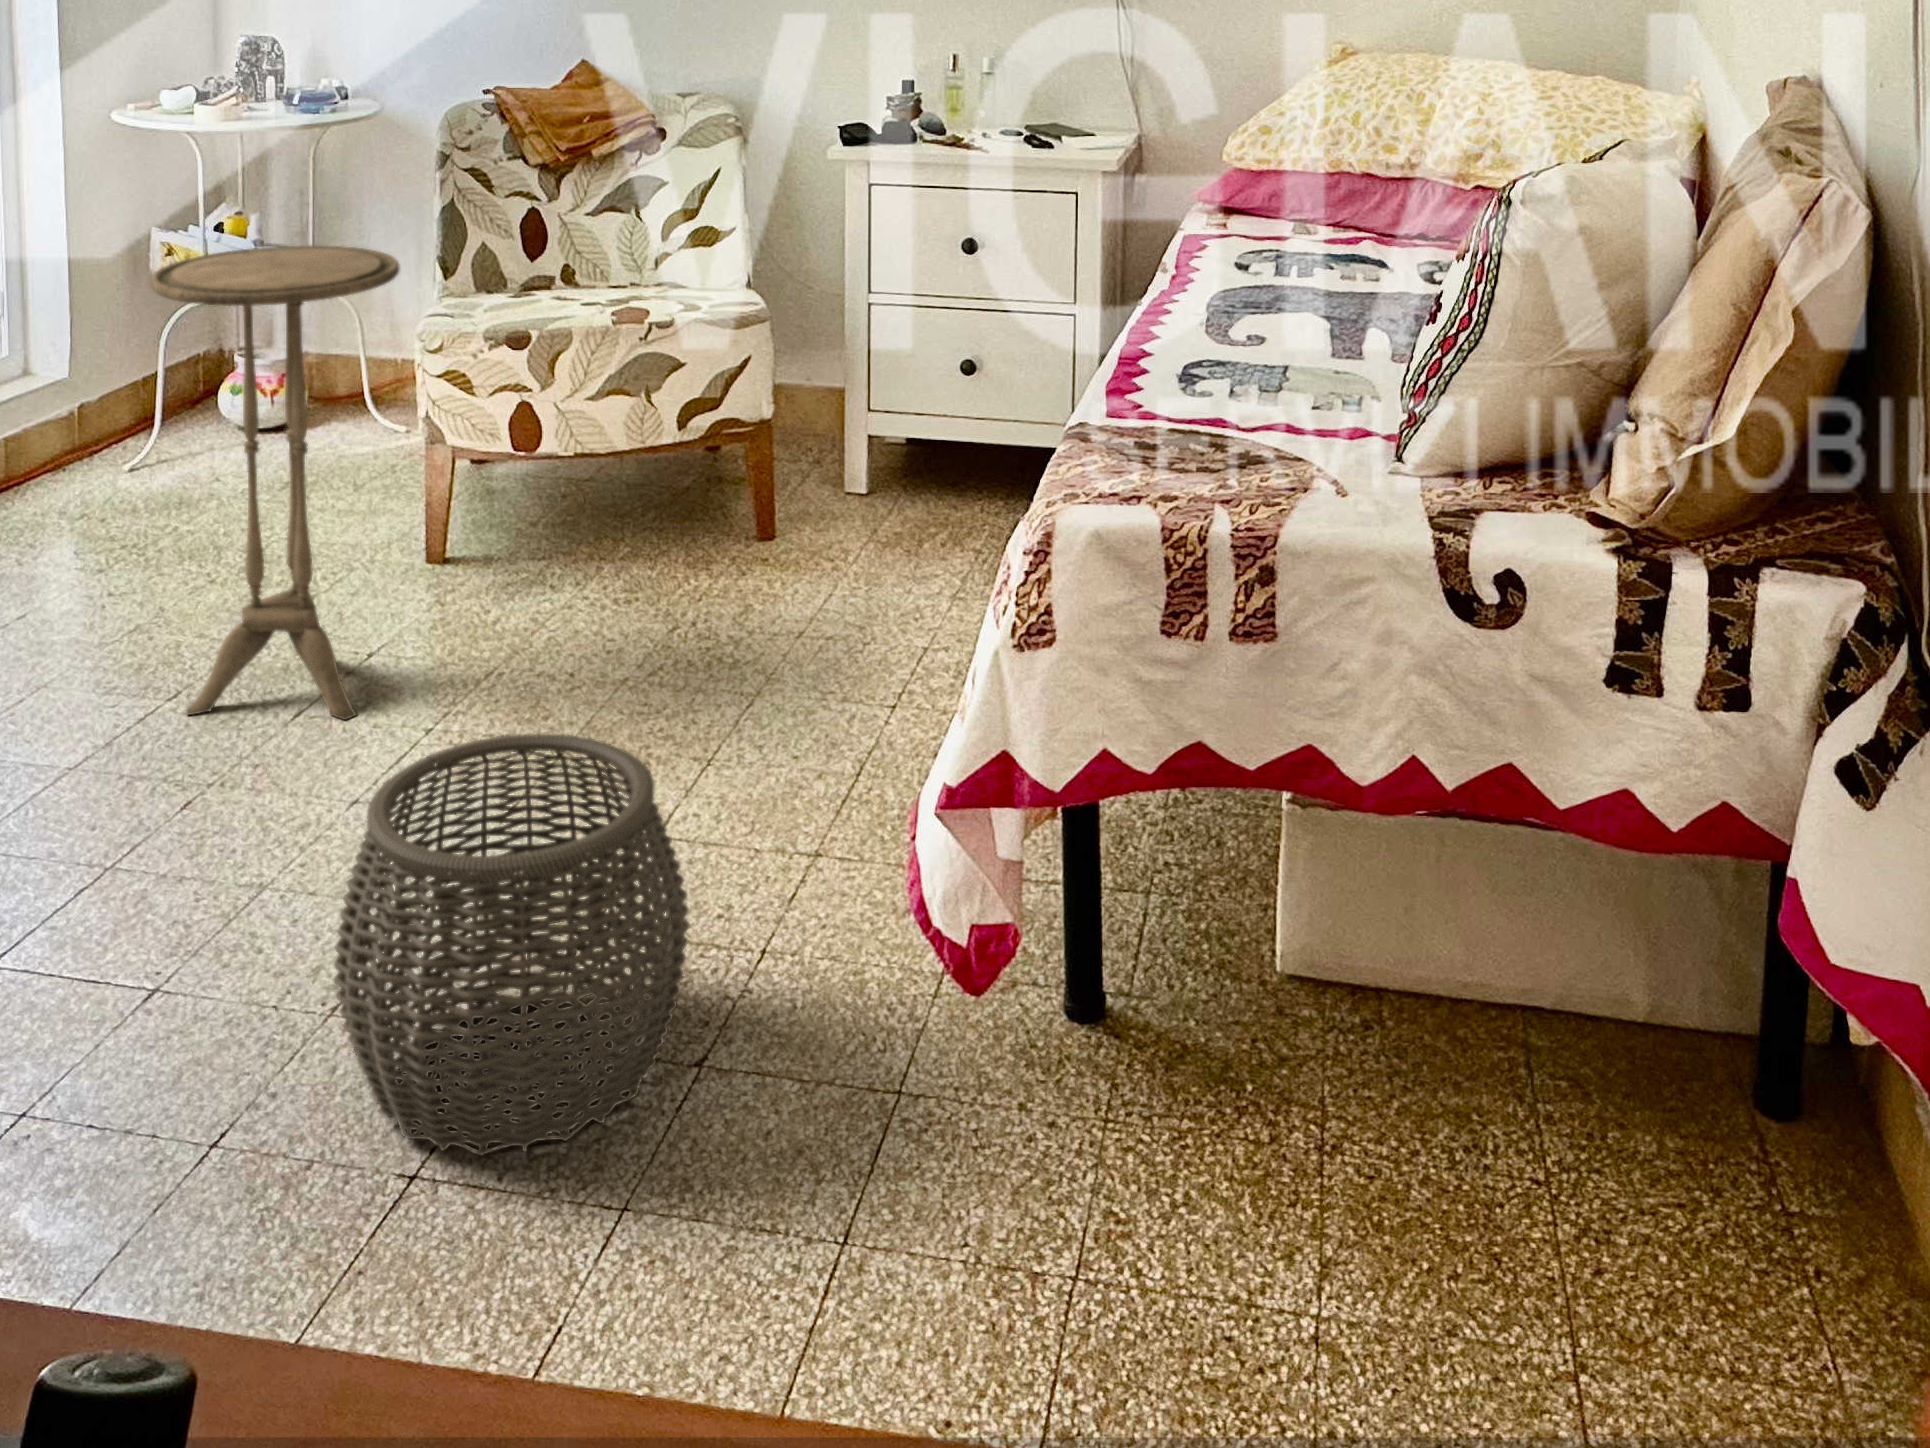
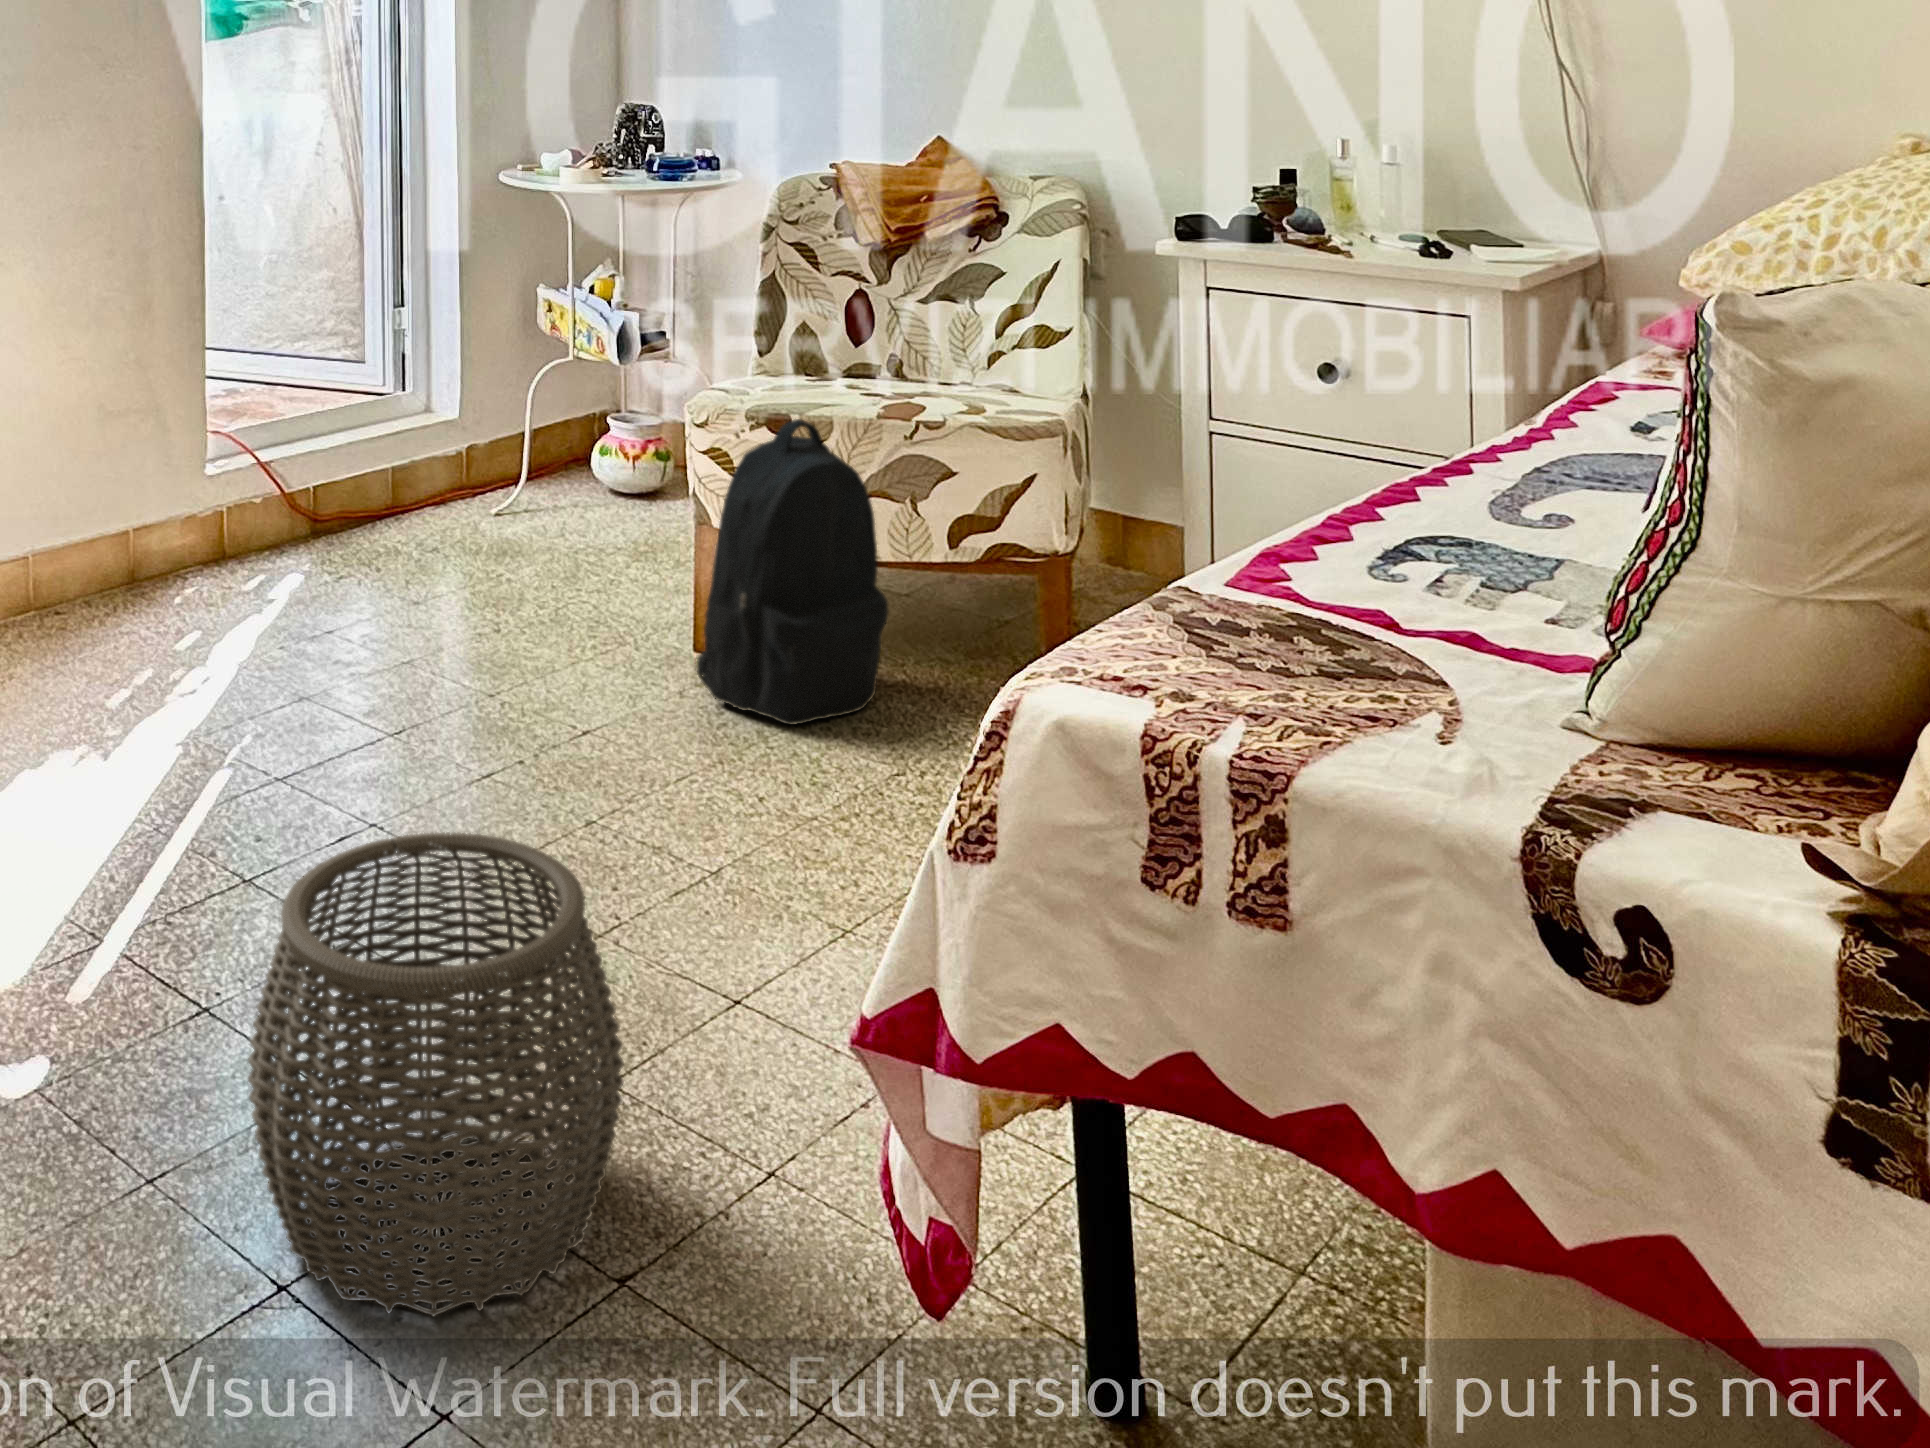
side table: present [150,245,400,720] -> none [368,300,597,793]
backpack: none [459,334,638,613] -> present [697,419,888,725]

